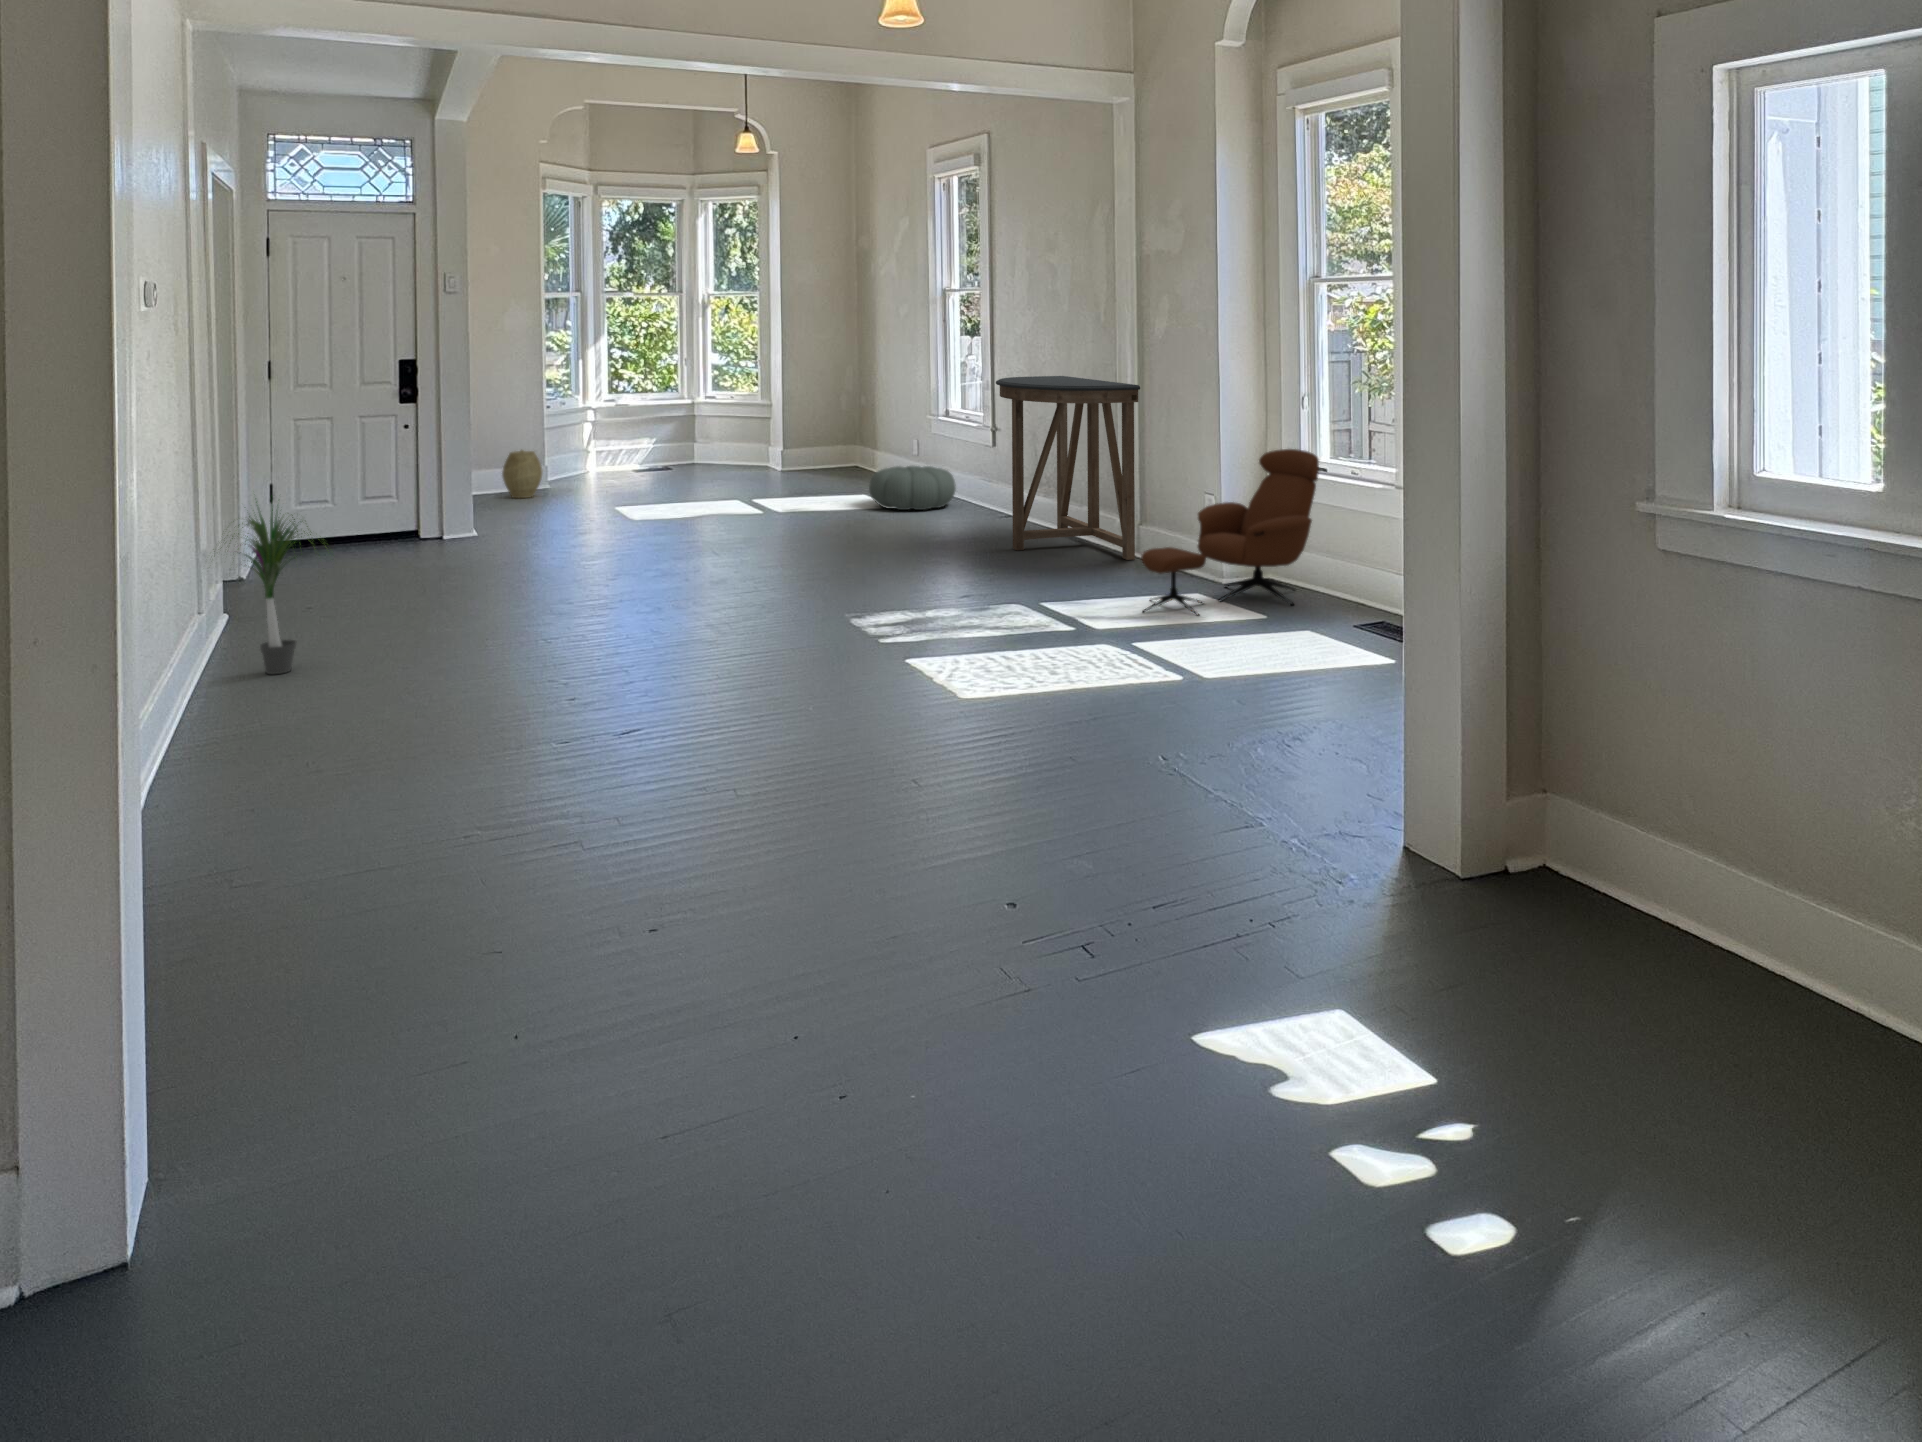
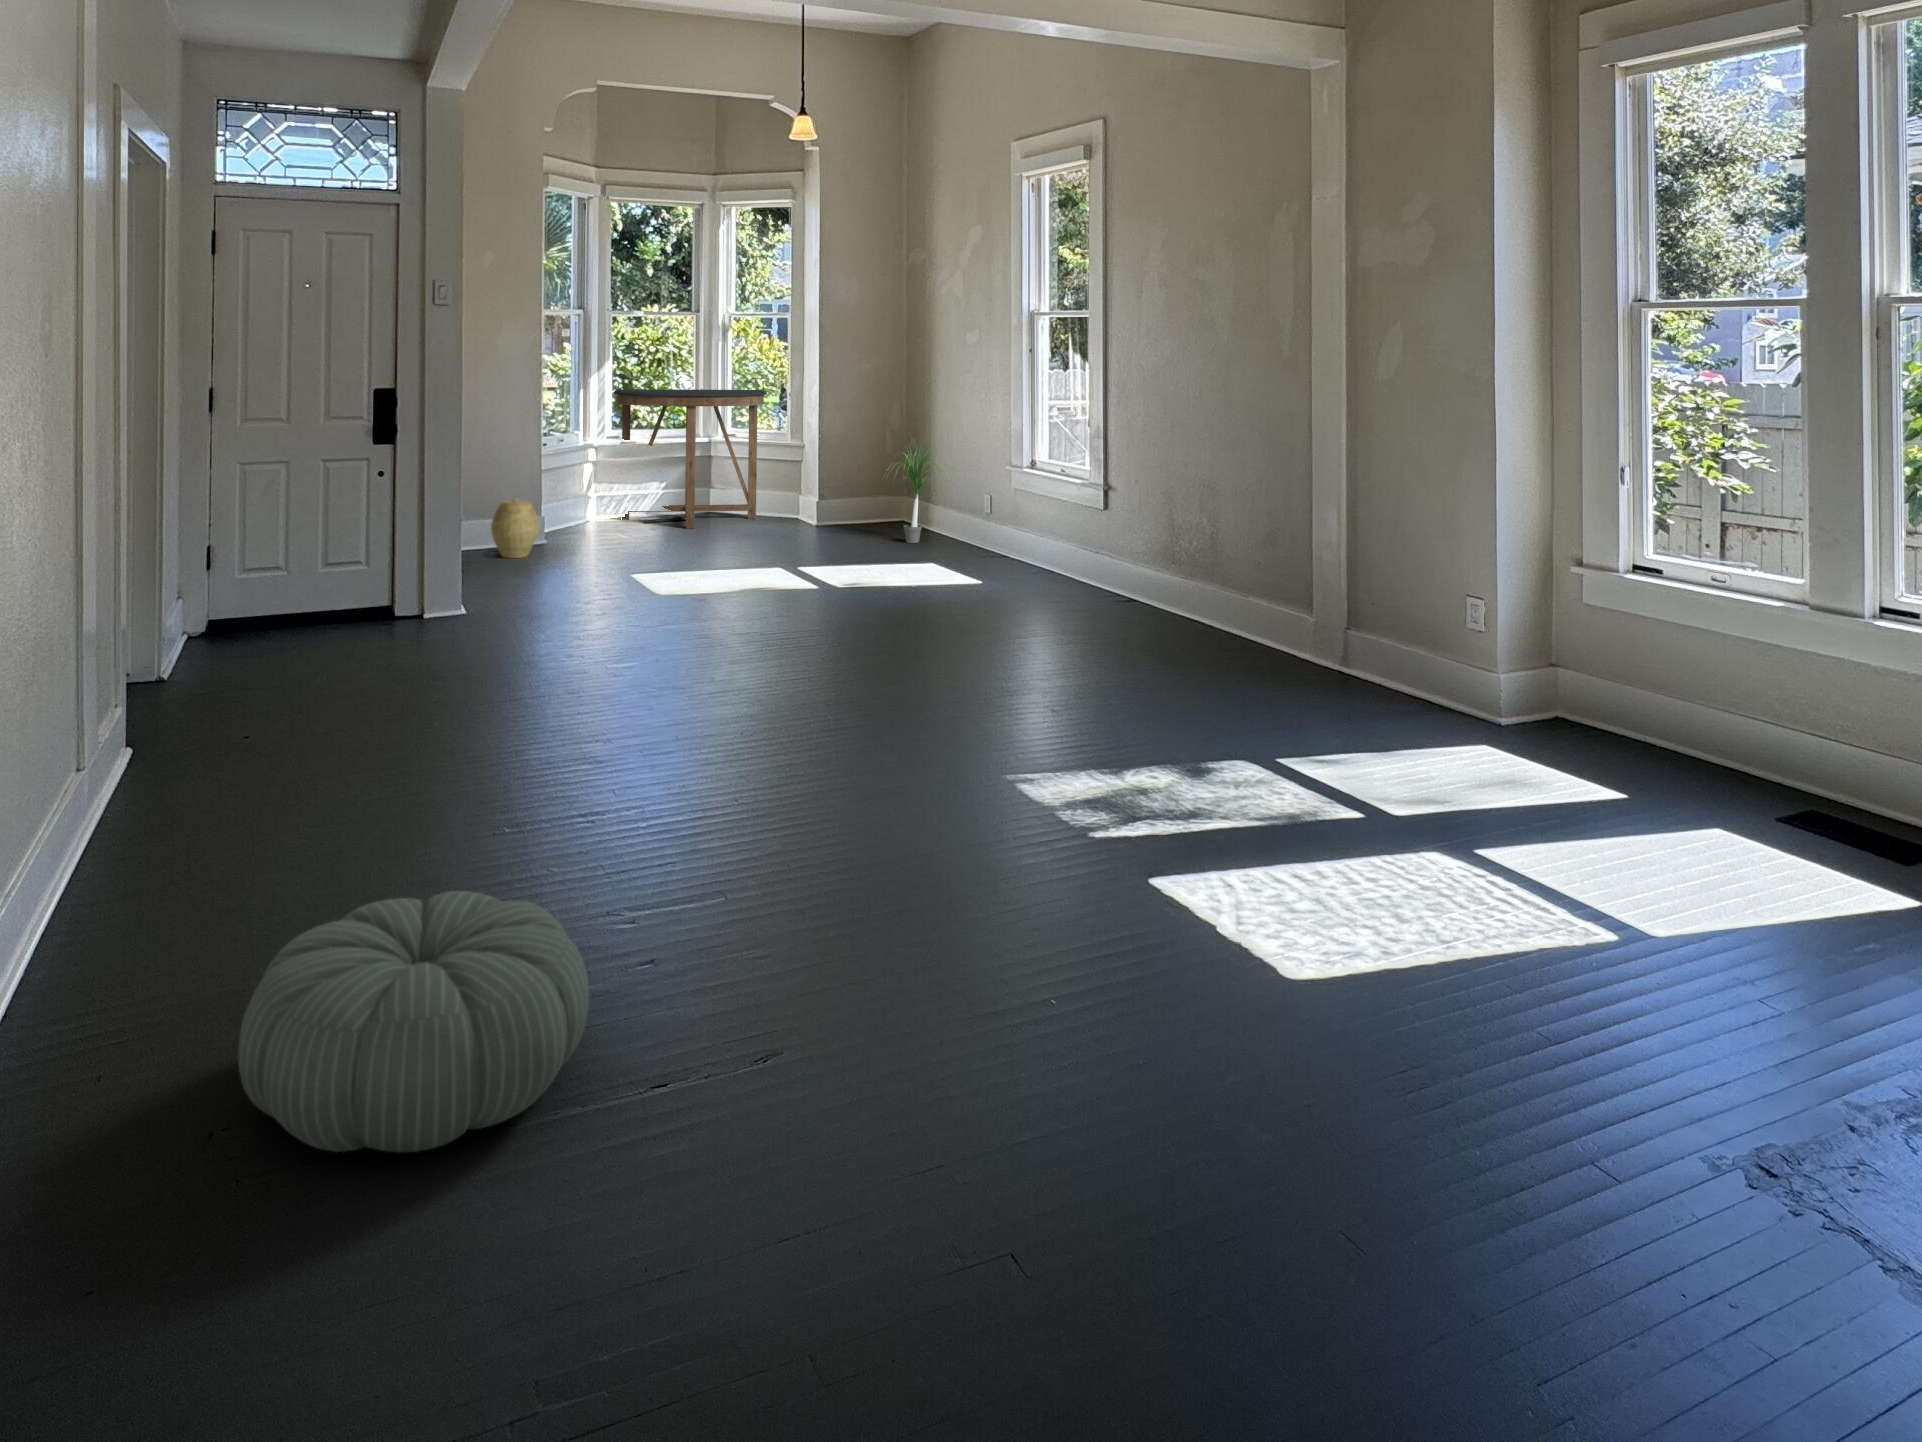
console table: present [996,376,1140,560] -> present [614,389,767,529]
lounge chair: present [1141,449,1319,615] -> none [1413,542,1659,789]
pouf: present [869,466,956,510] -> present [238,891,589,1153]
potted plant: present [213,502,327,674] -> present [888,446,944,543]

